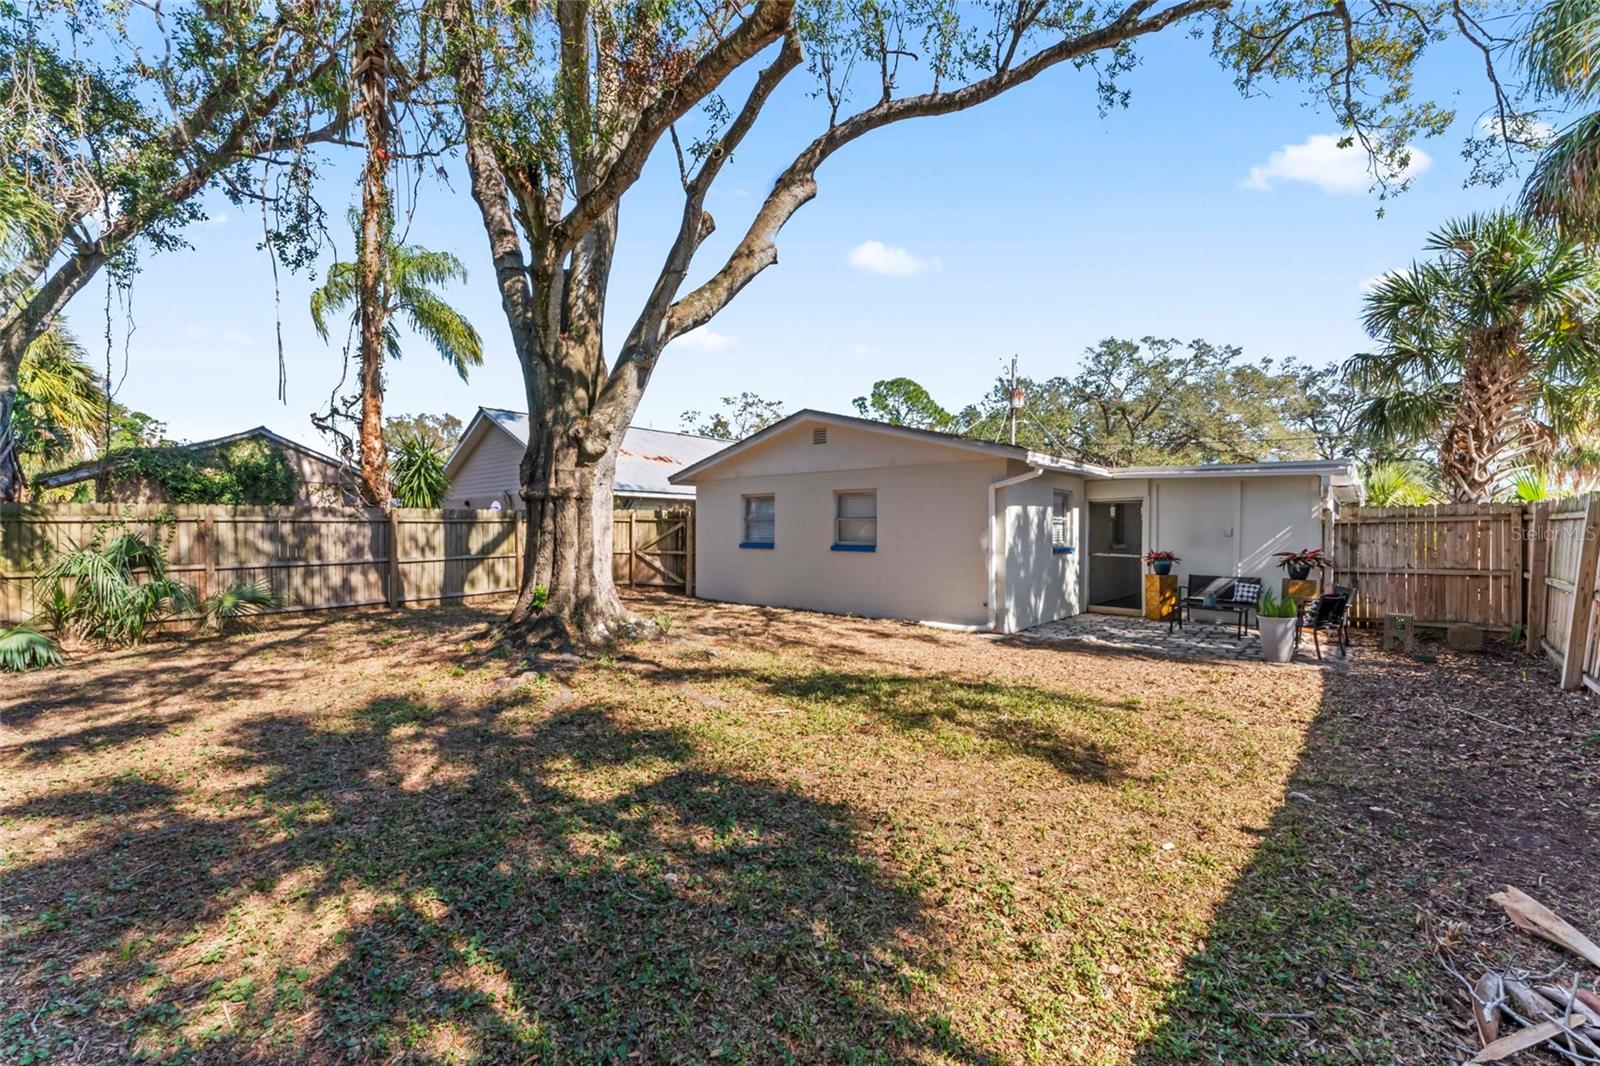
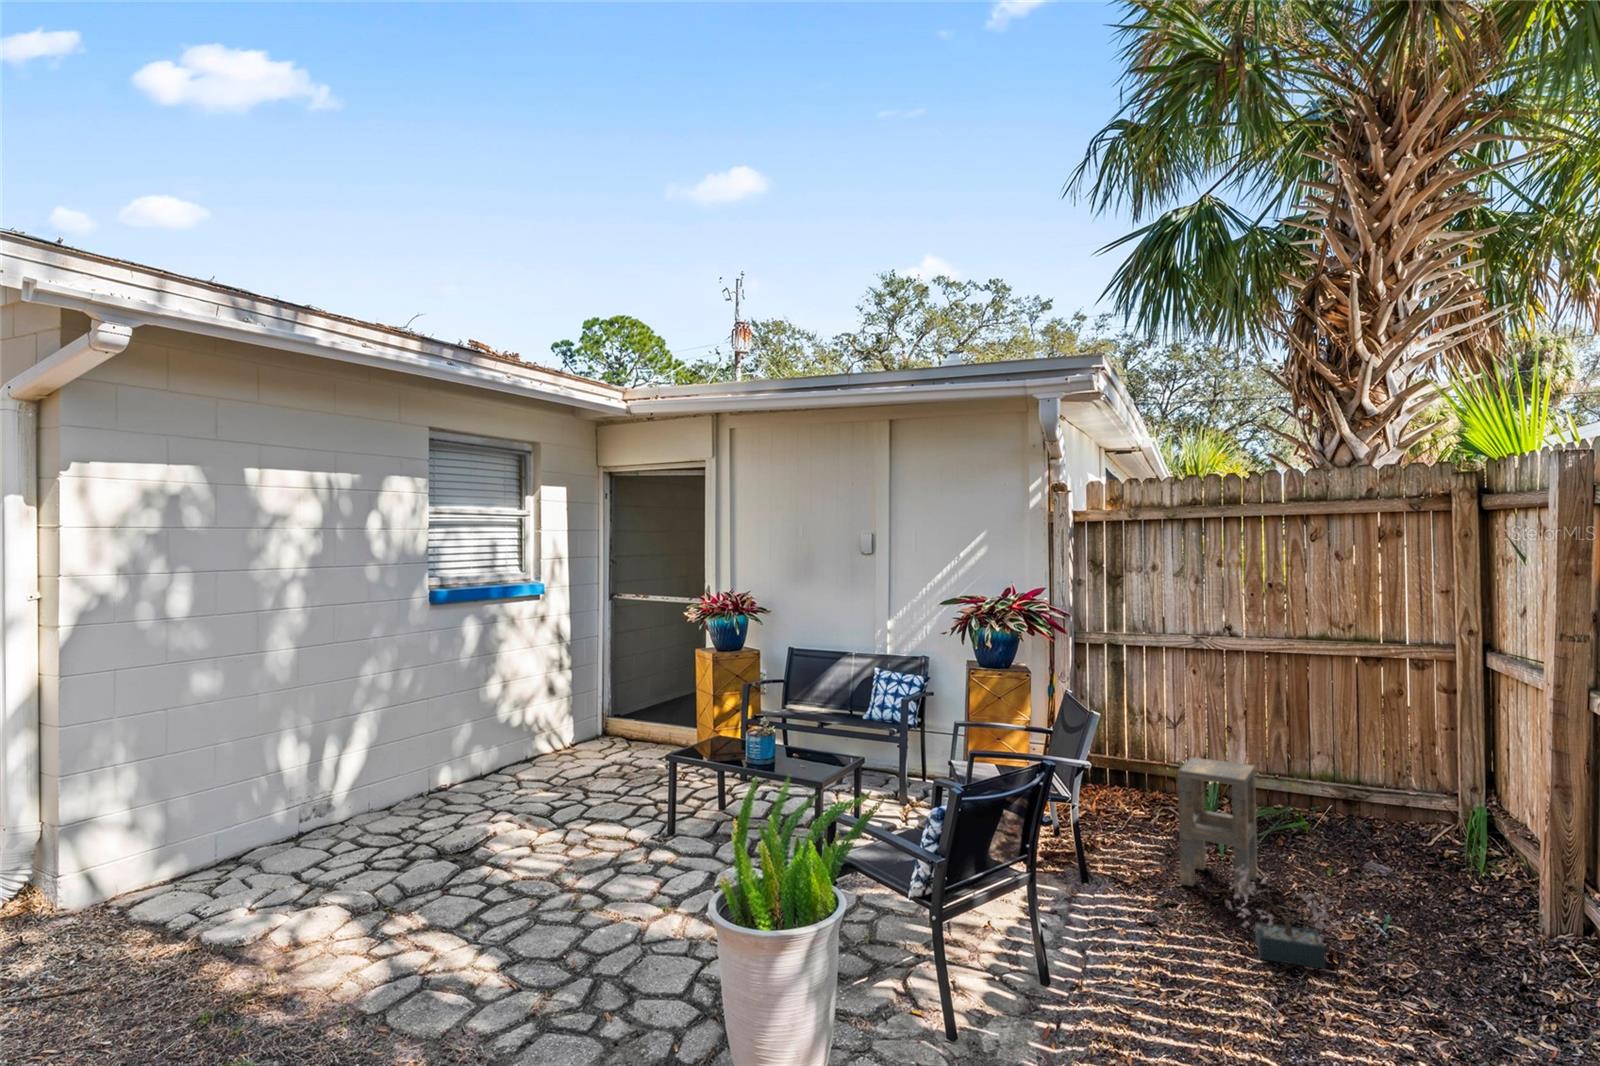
woven basket: present [1448,623,1483,651] -> none [1343,780,1433,869]

